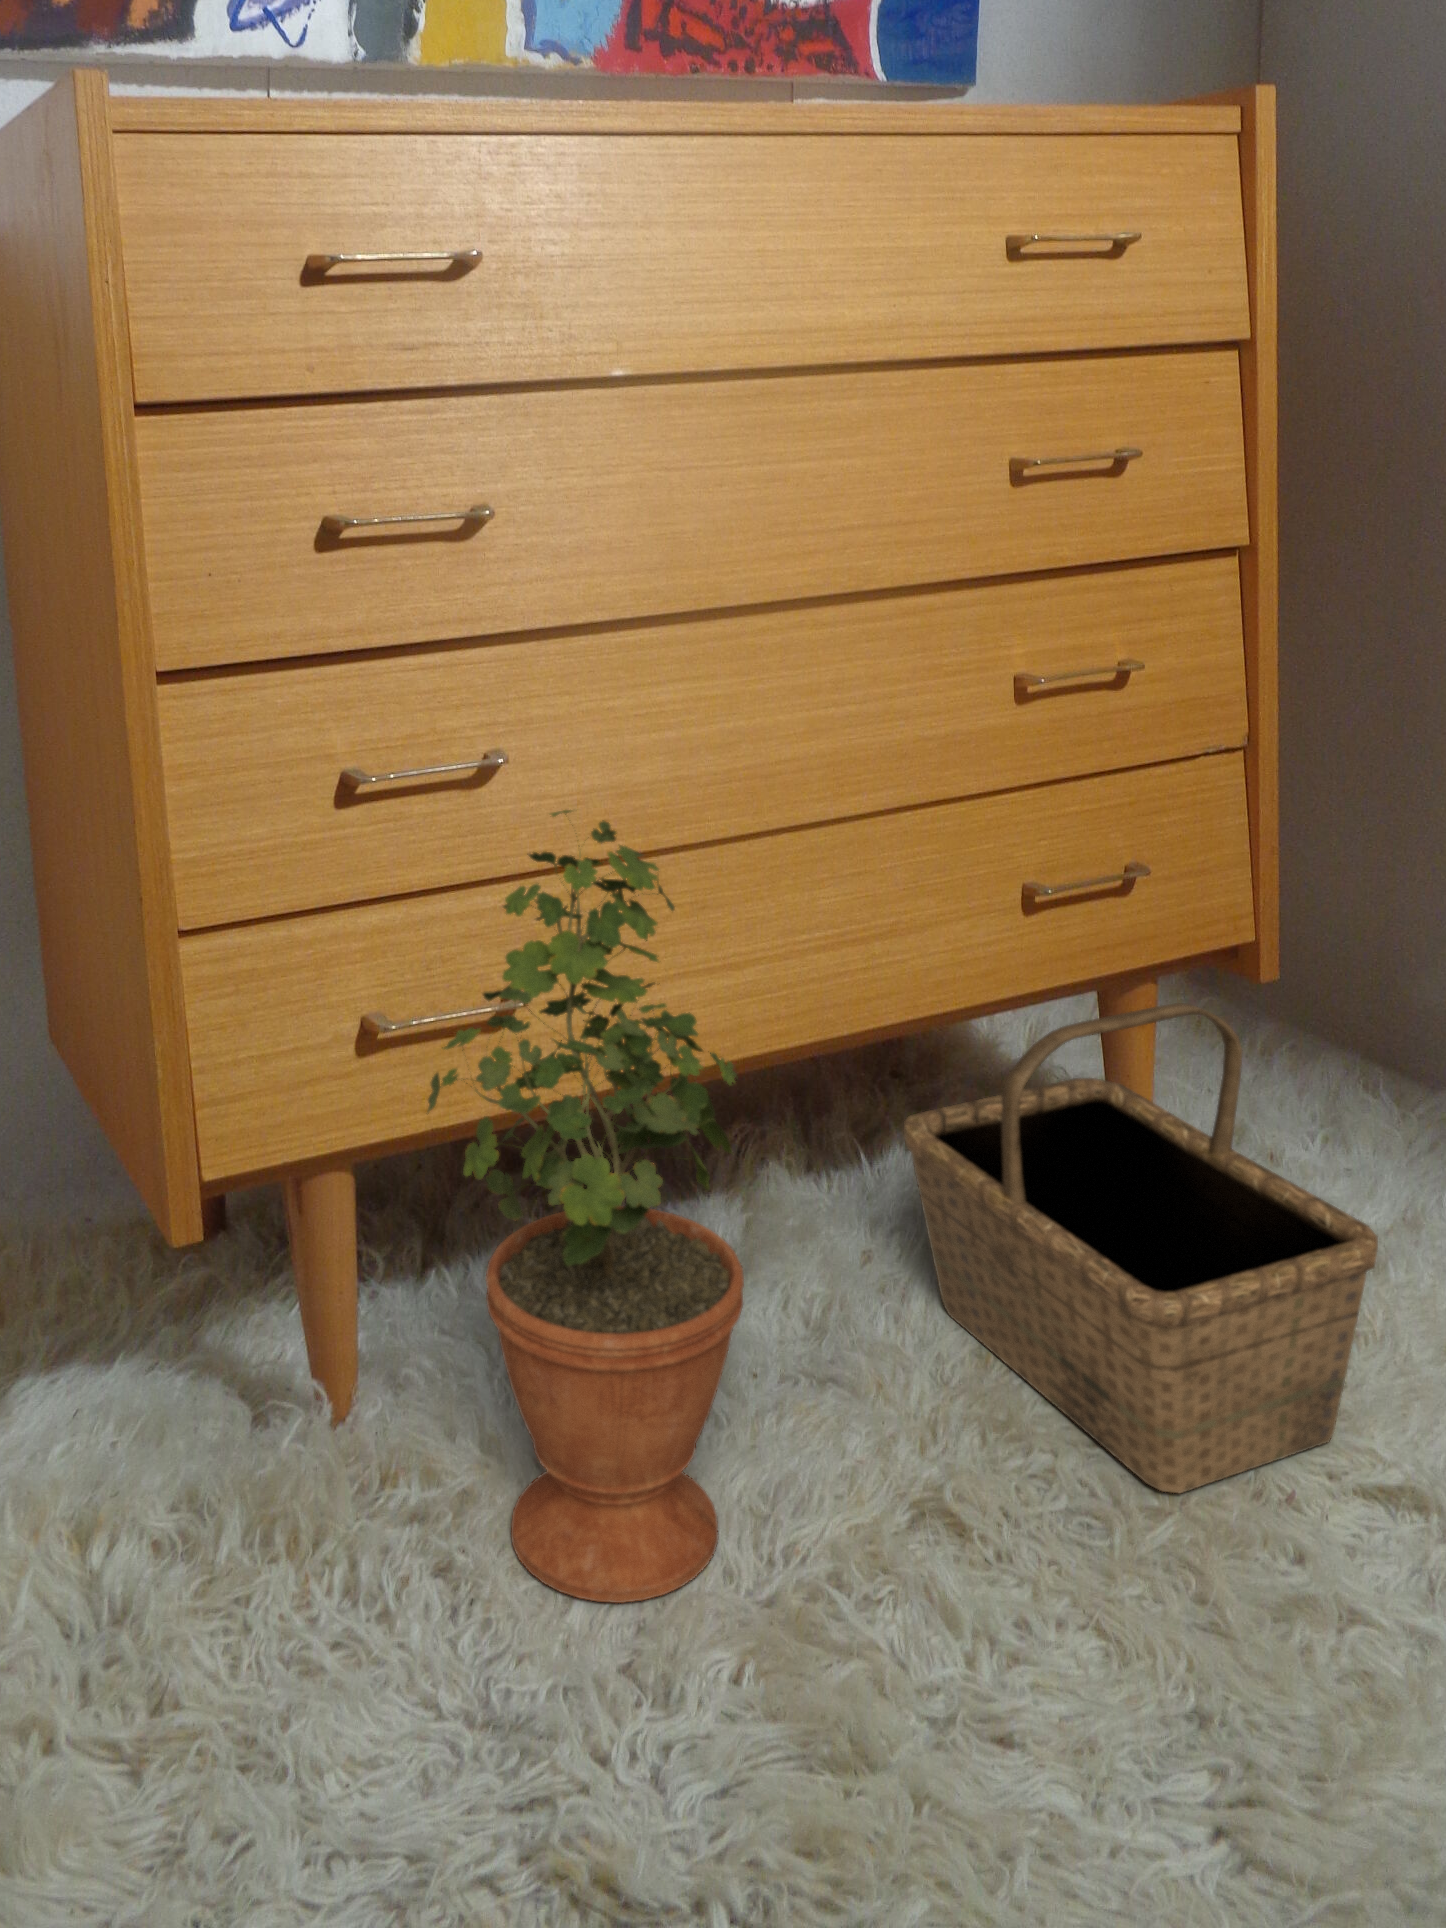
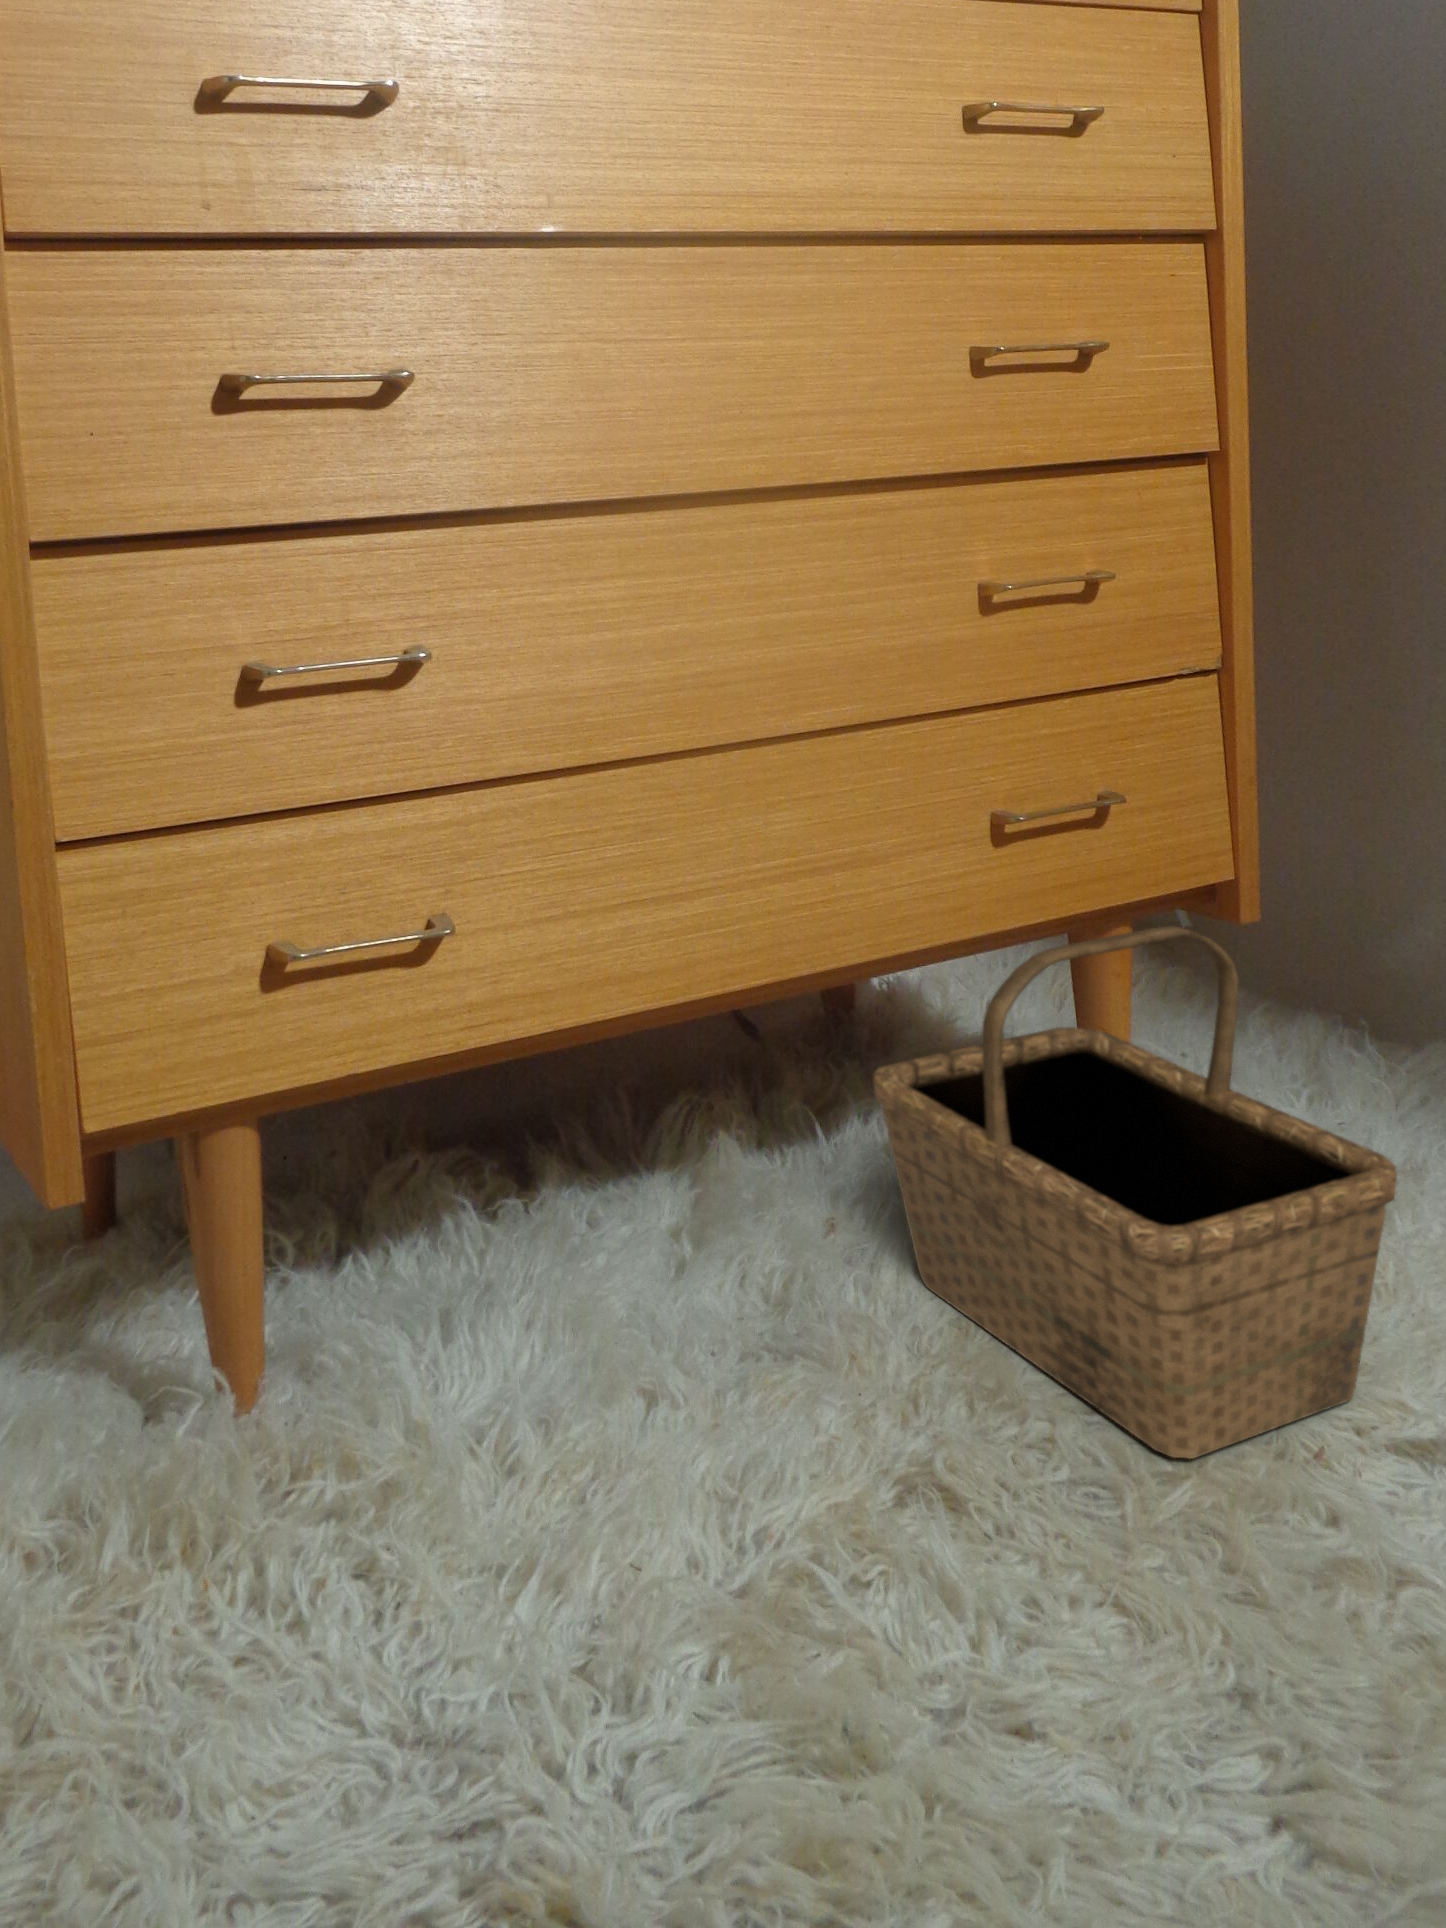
potted plant: present [428,810,744,1603] -> none [342,698,705,1599]

